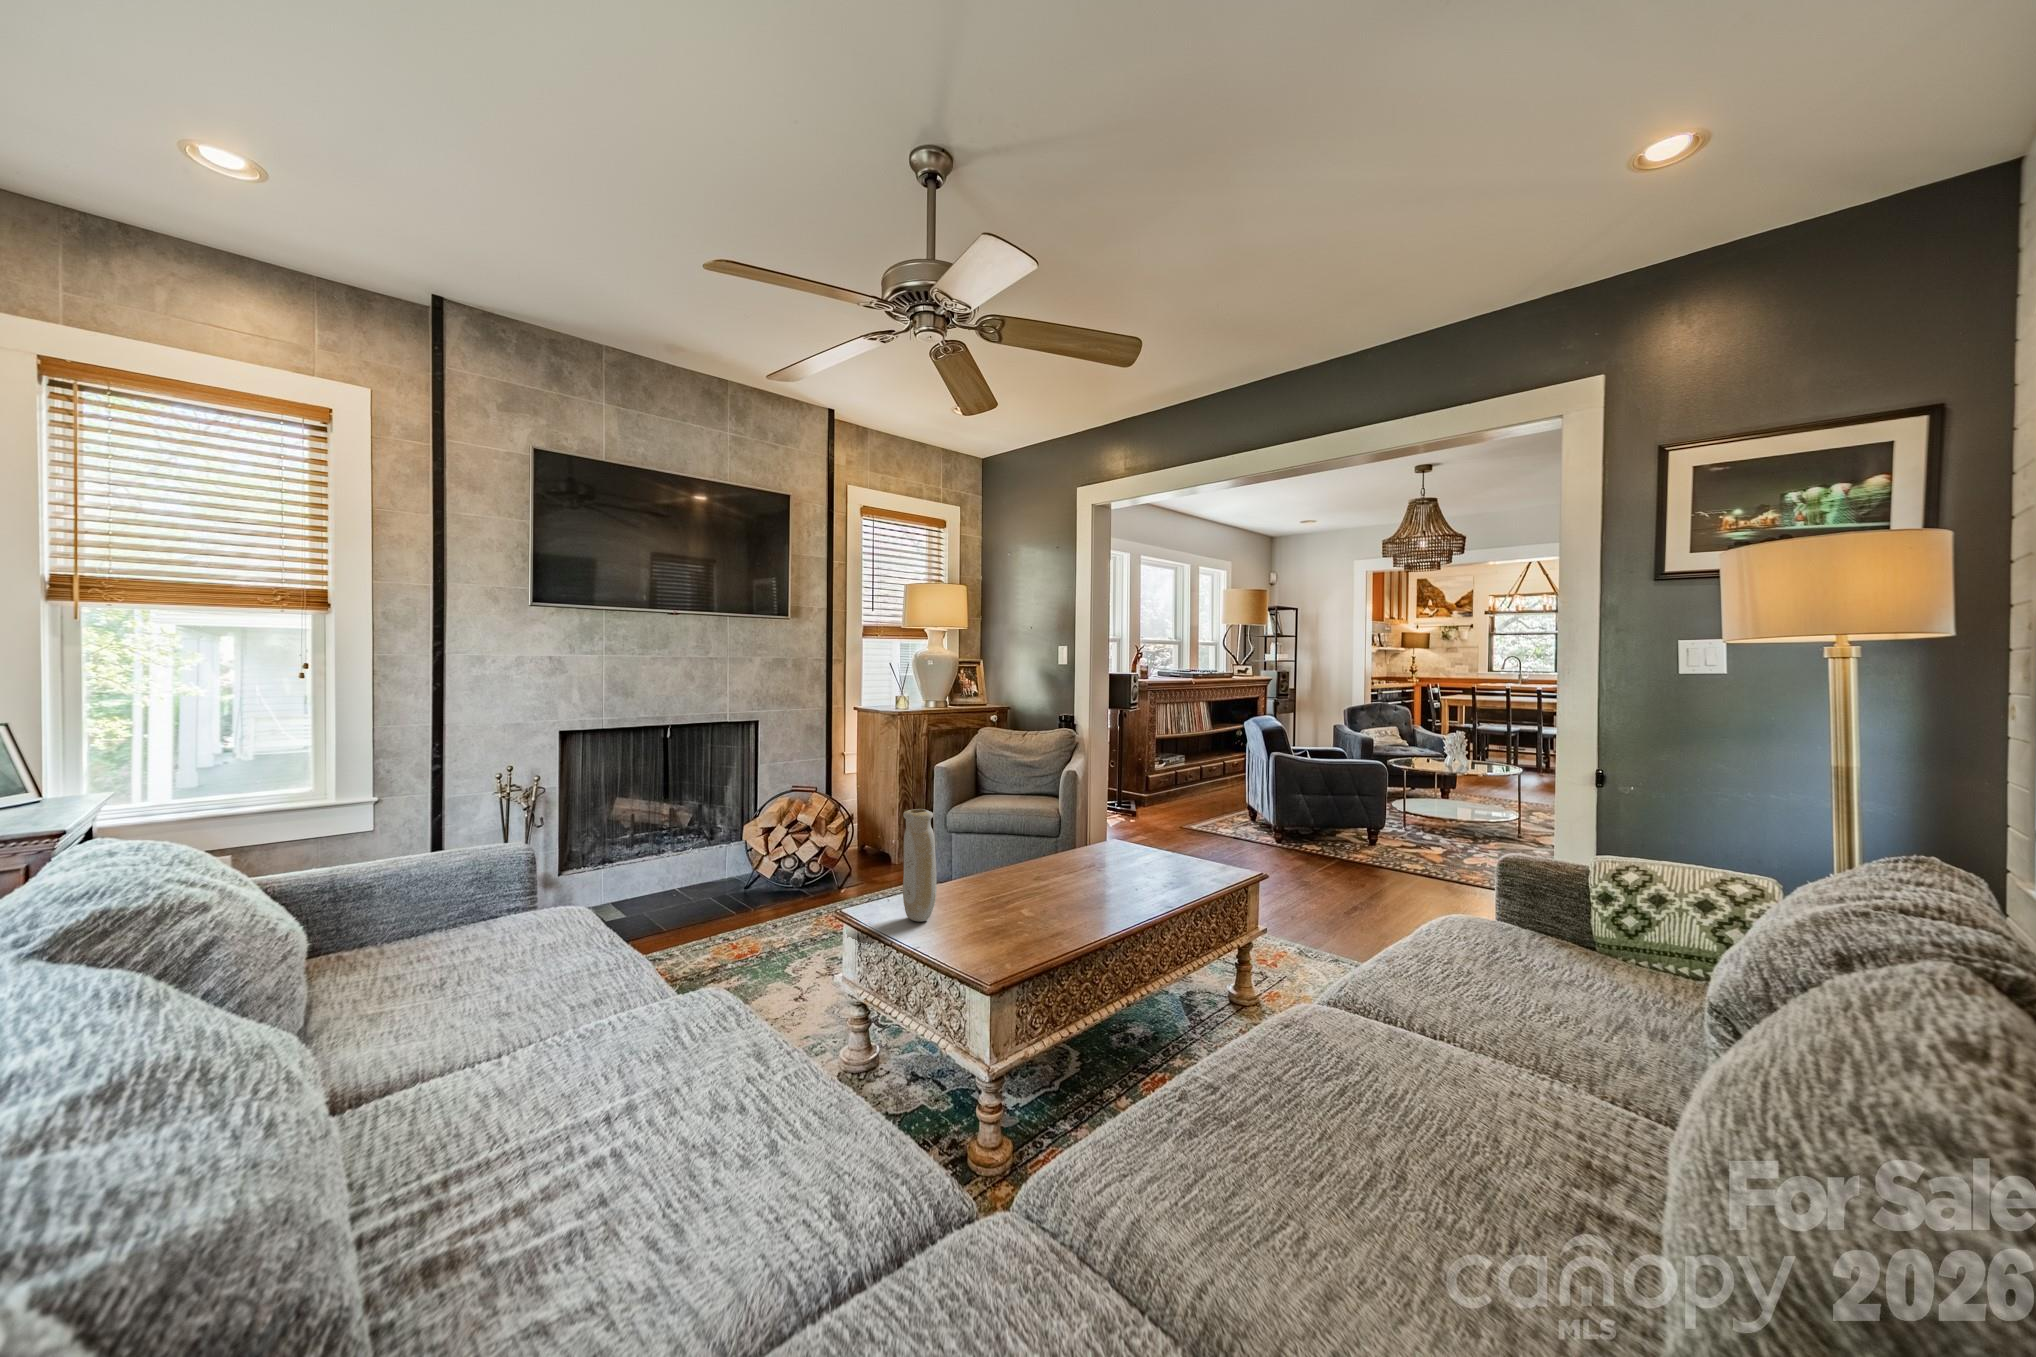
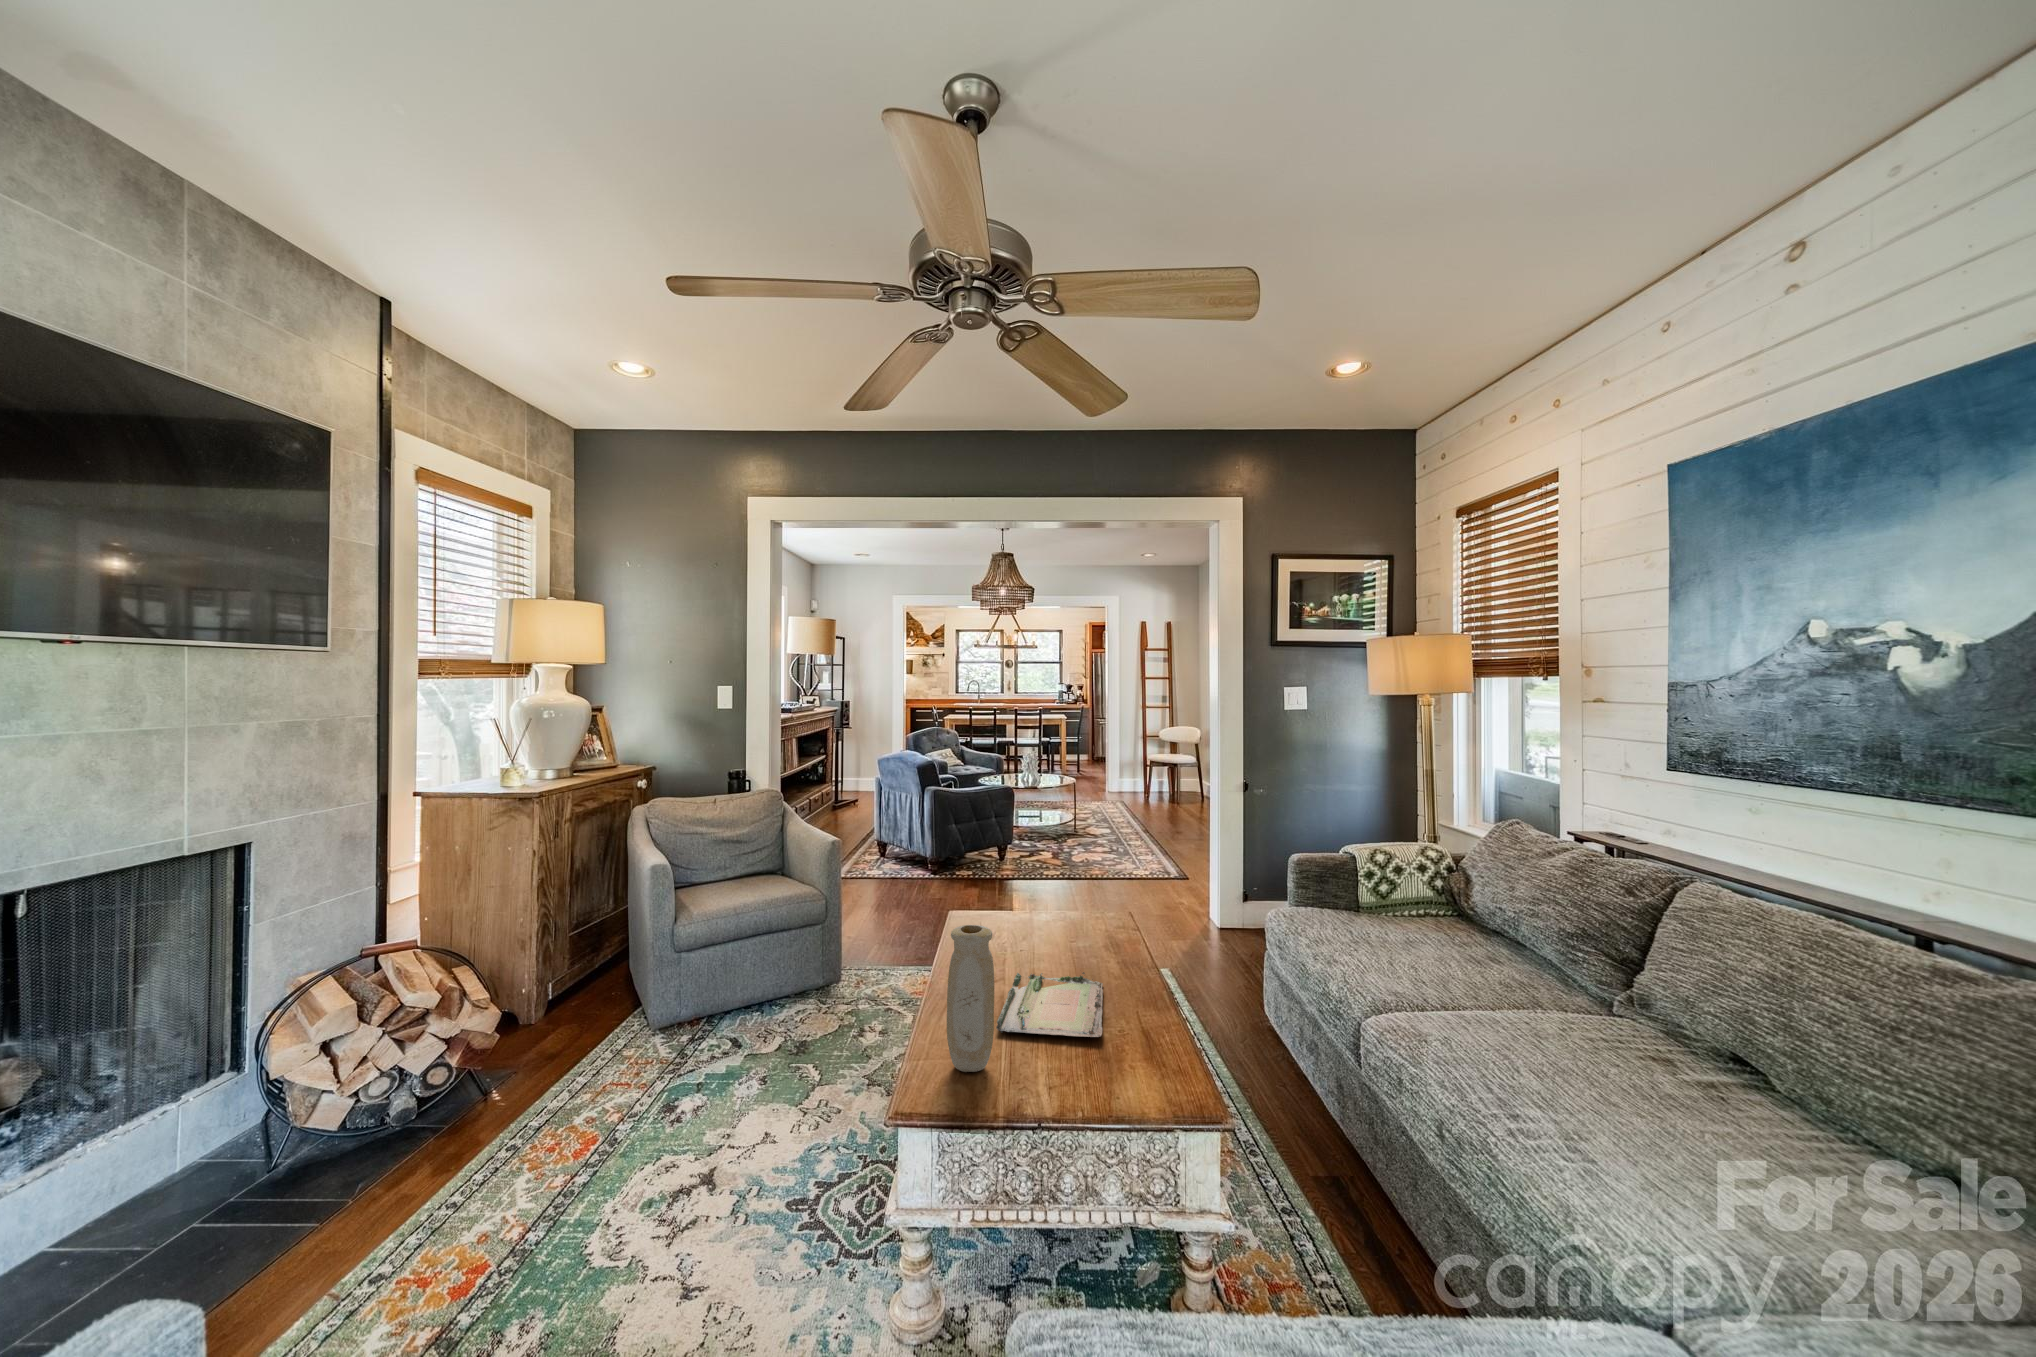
tray: none [969,885,1102,930] -> present [996,972,1103,1037]

